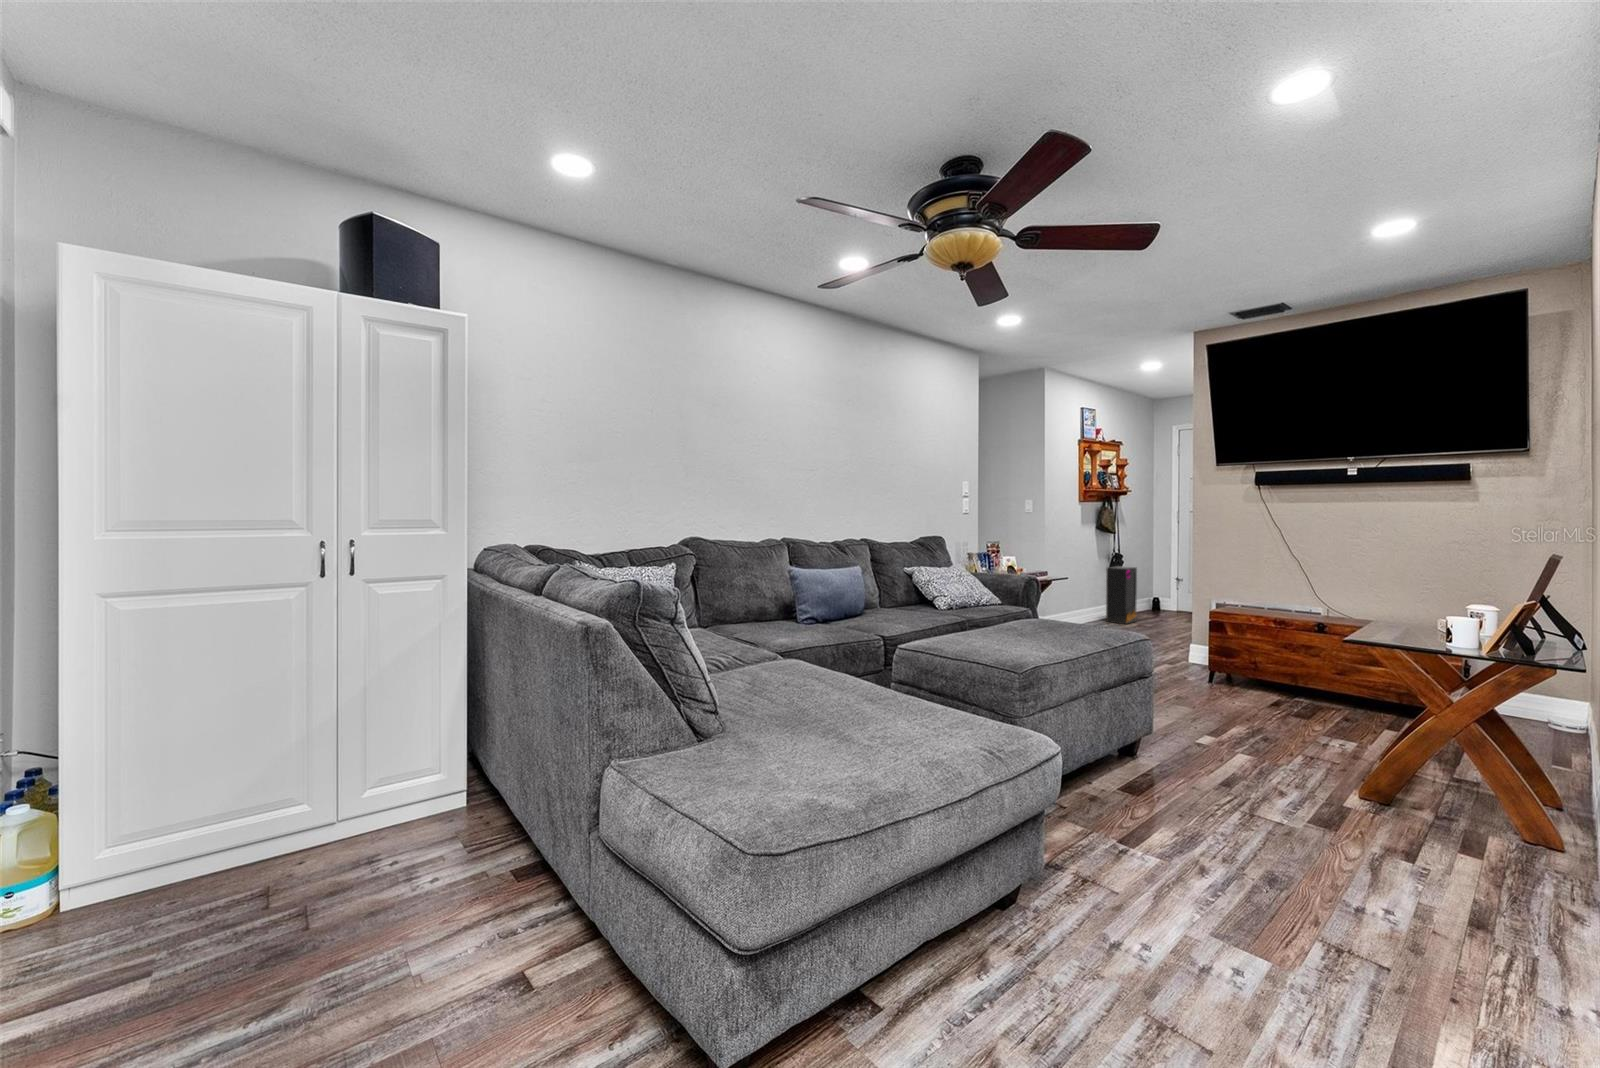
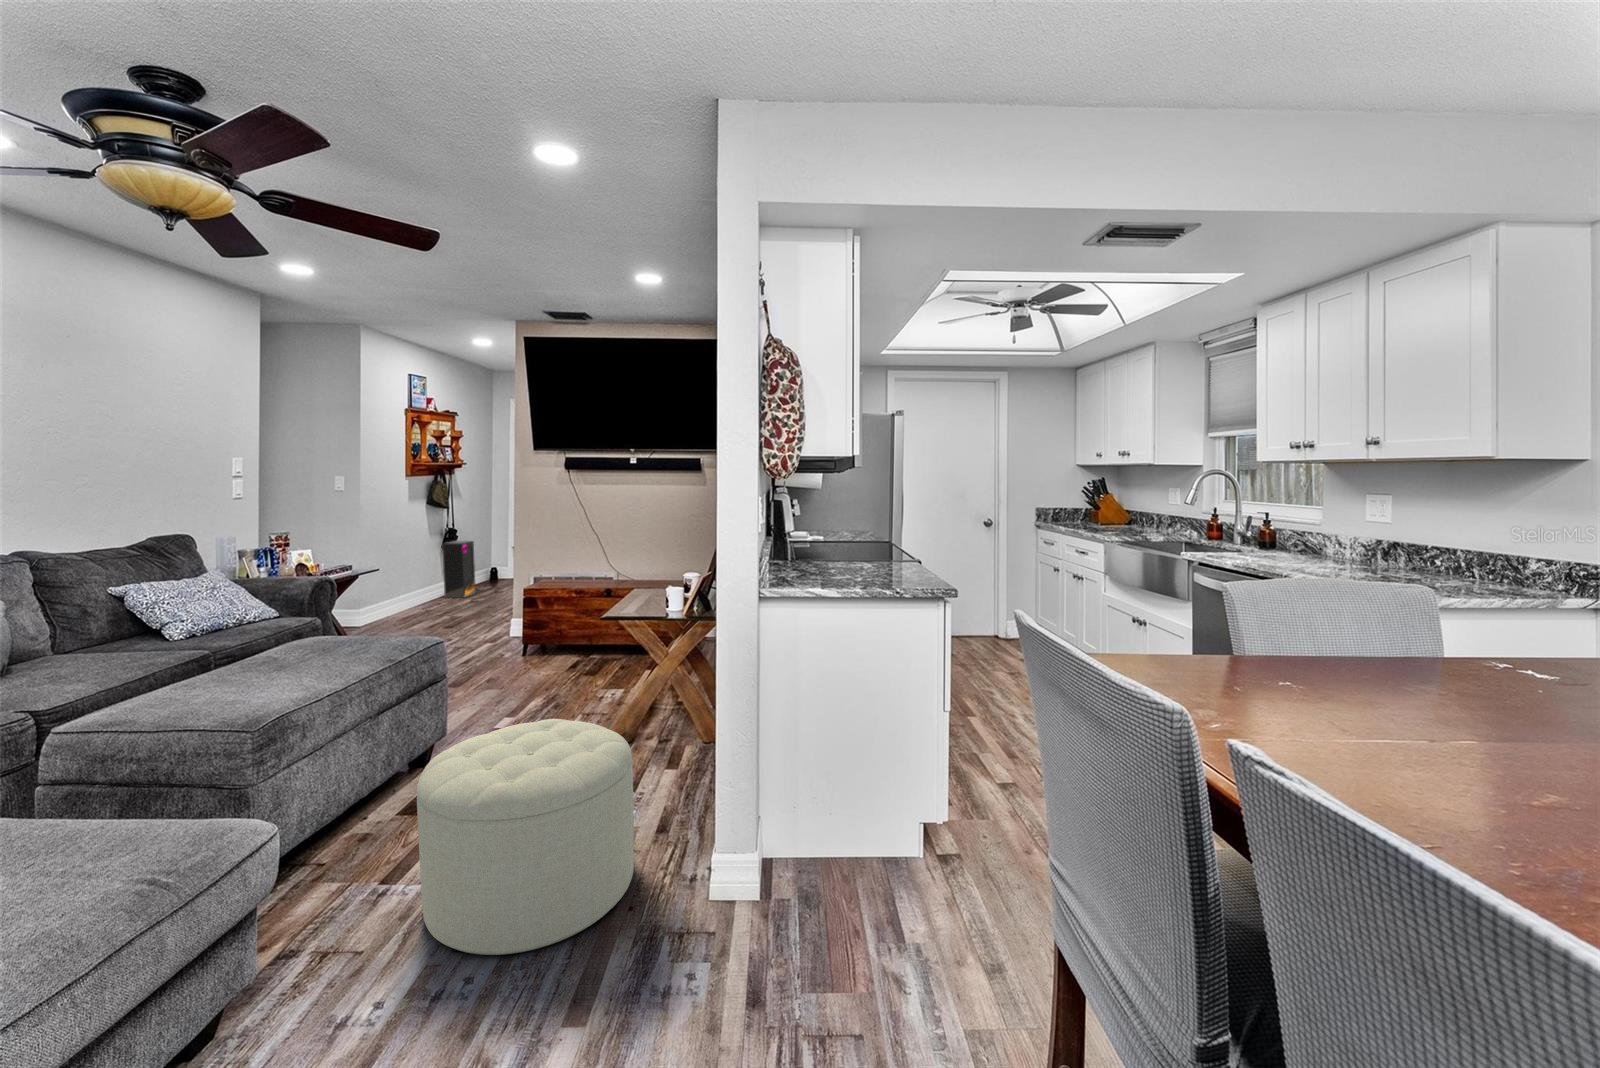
ottoman: none [1172,721,1442,968] -> present [417,719,634,955]

